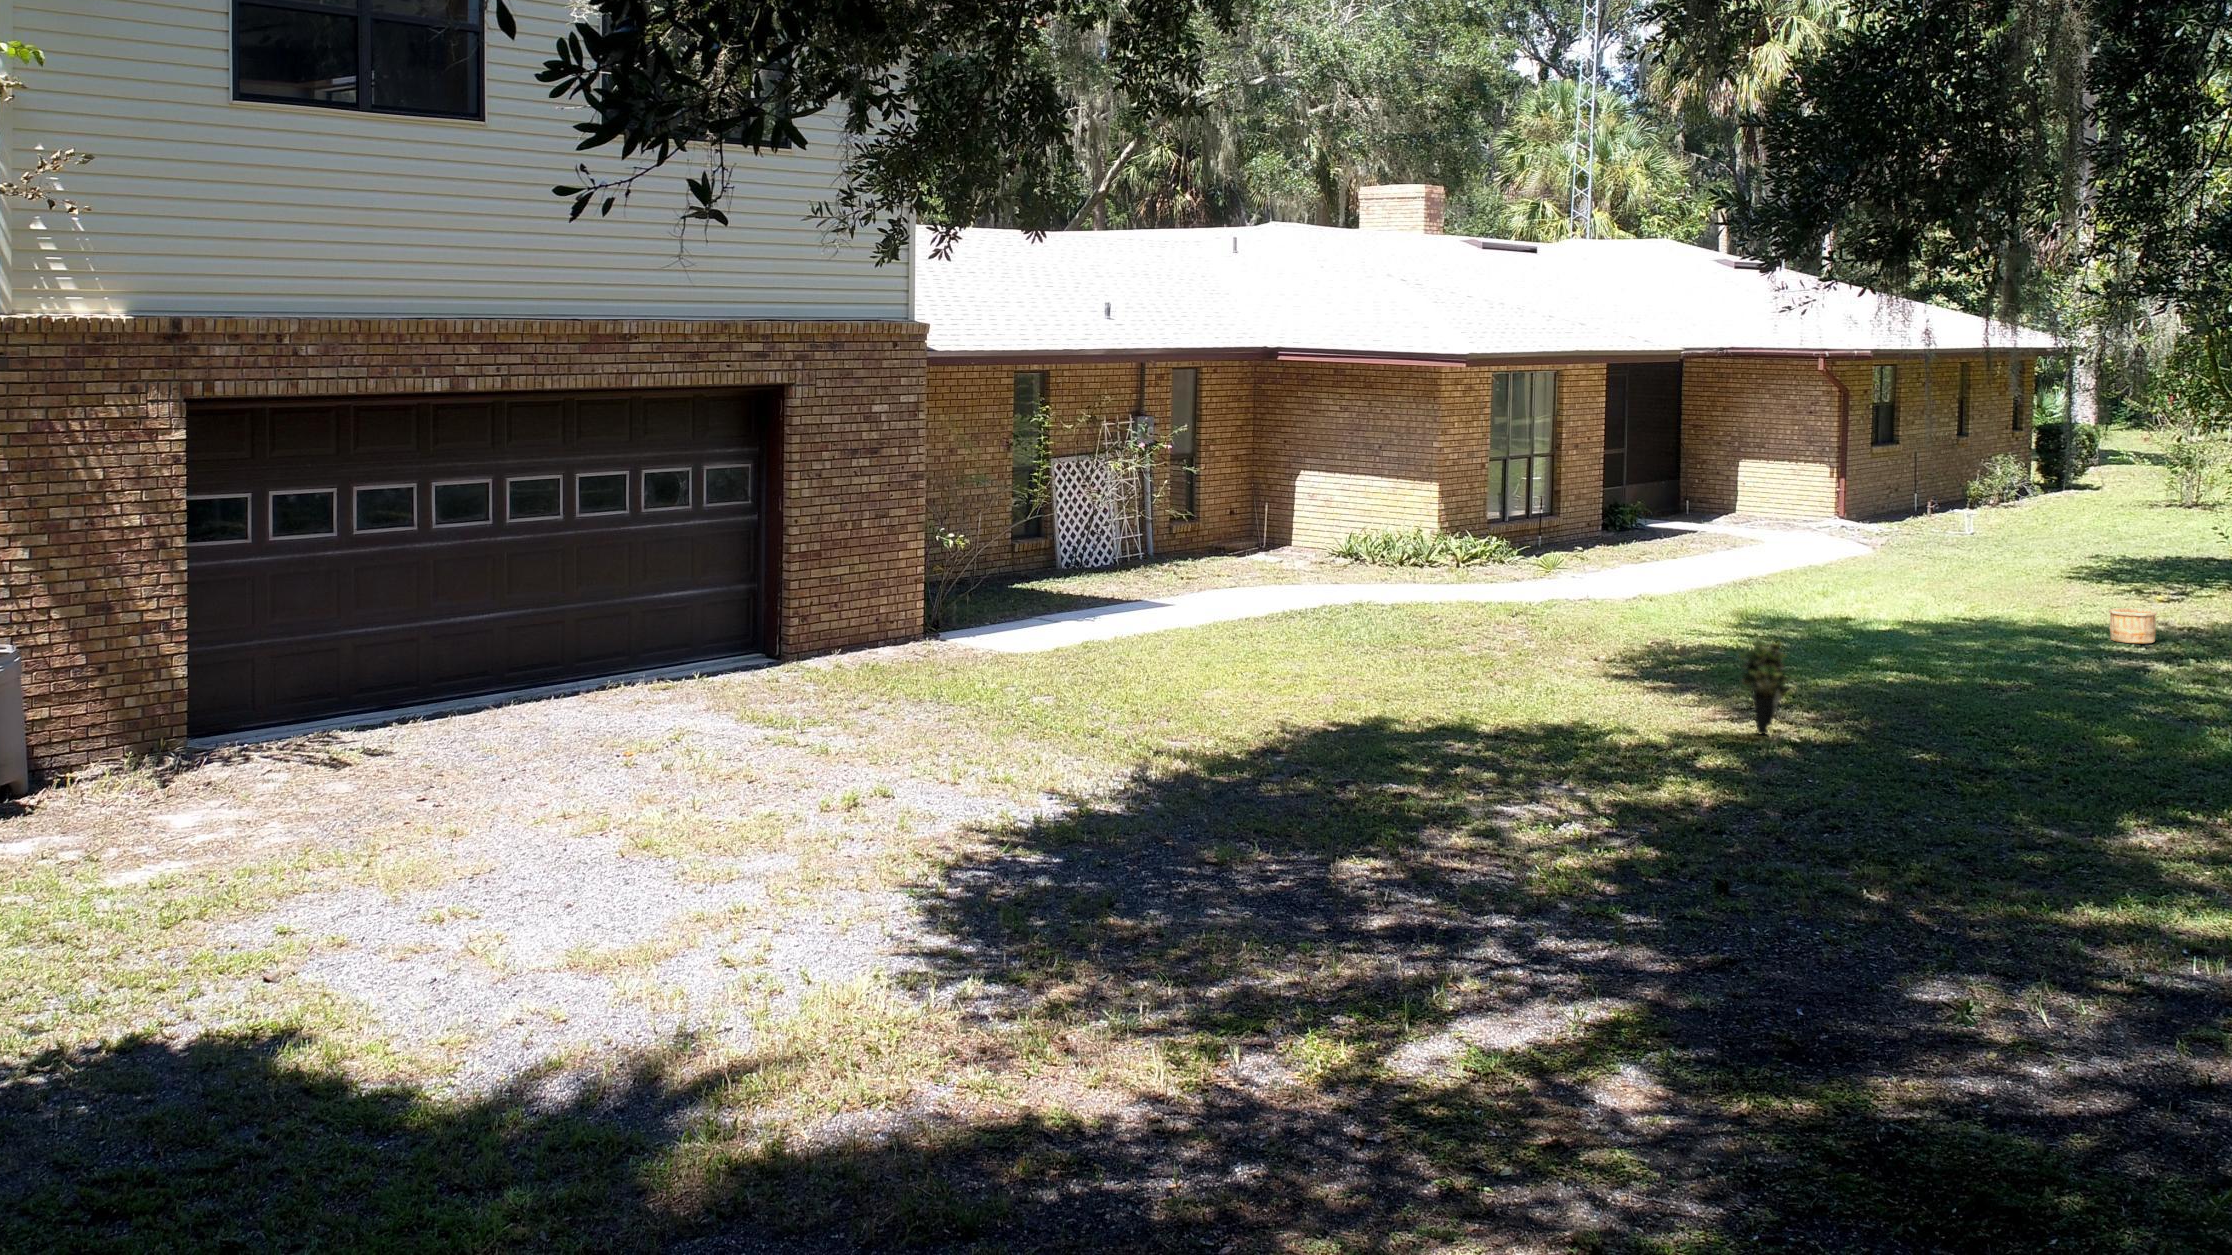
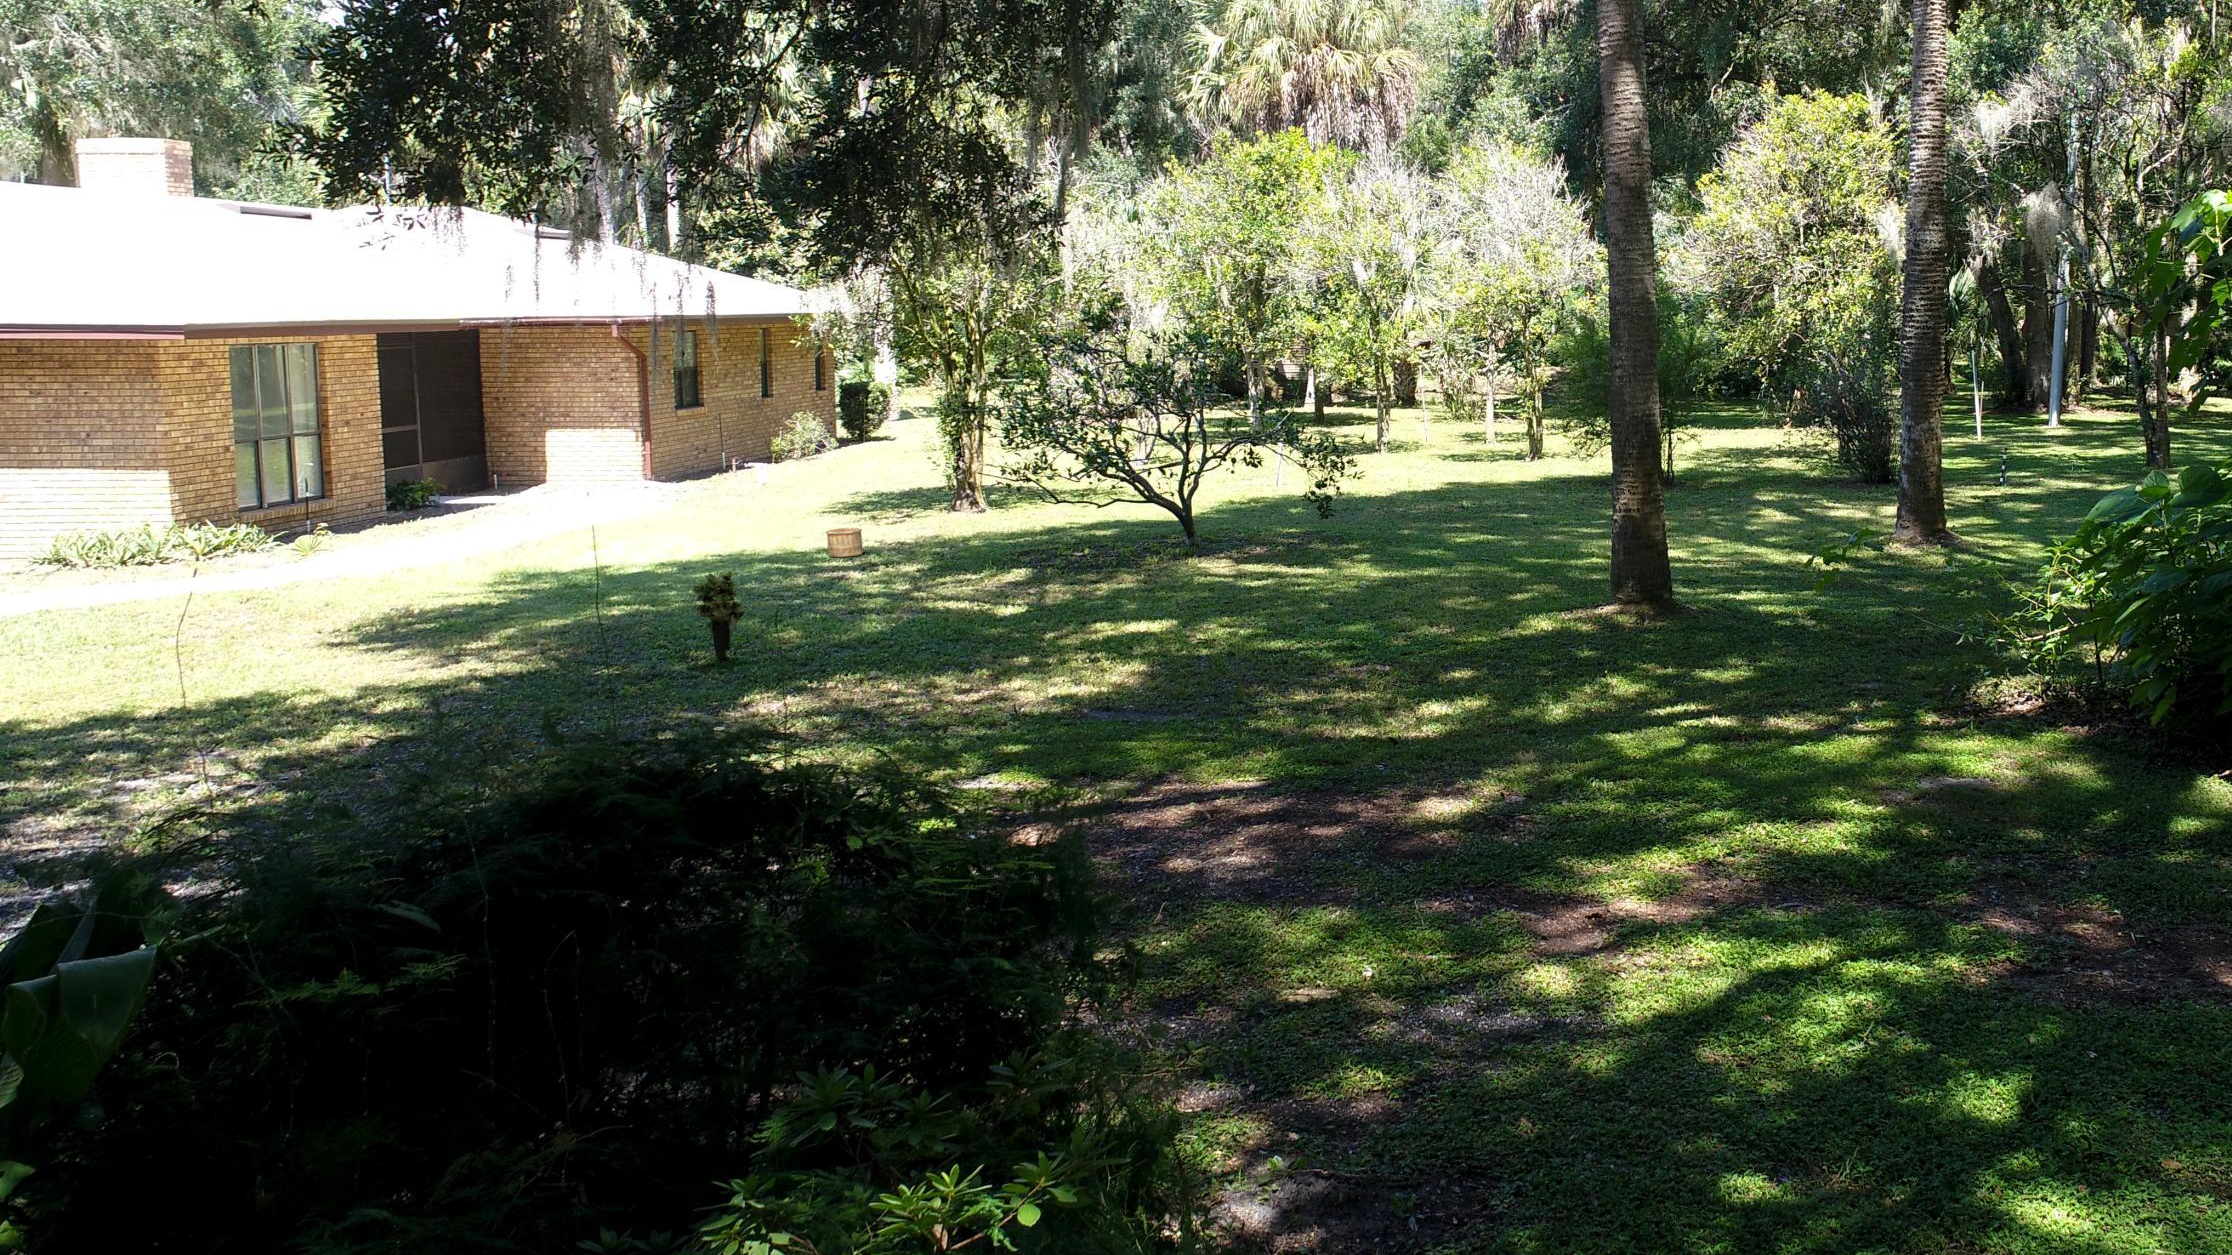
potted plant: present [1738,640,1792,735] -> present [693,571,746,660]

